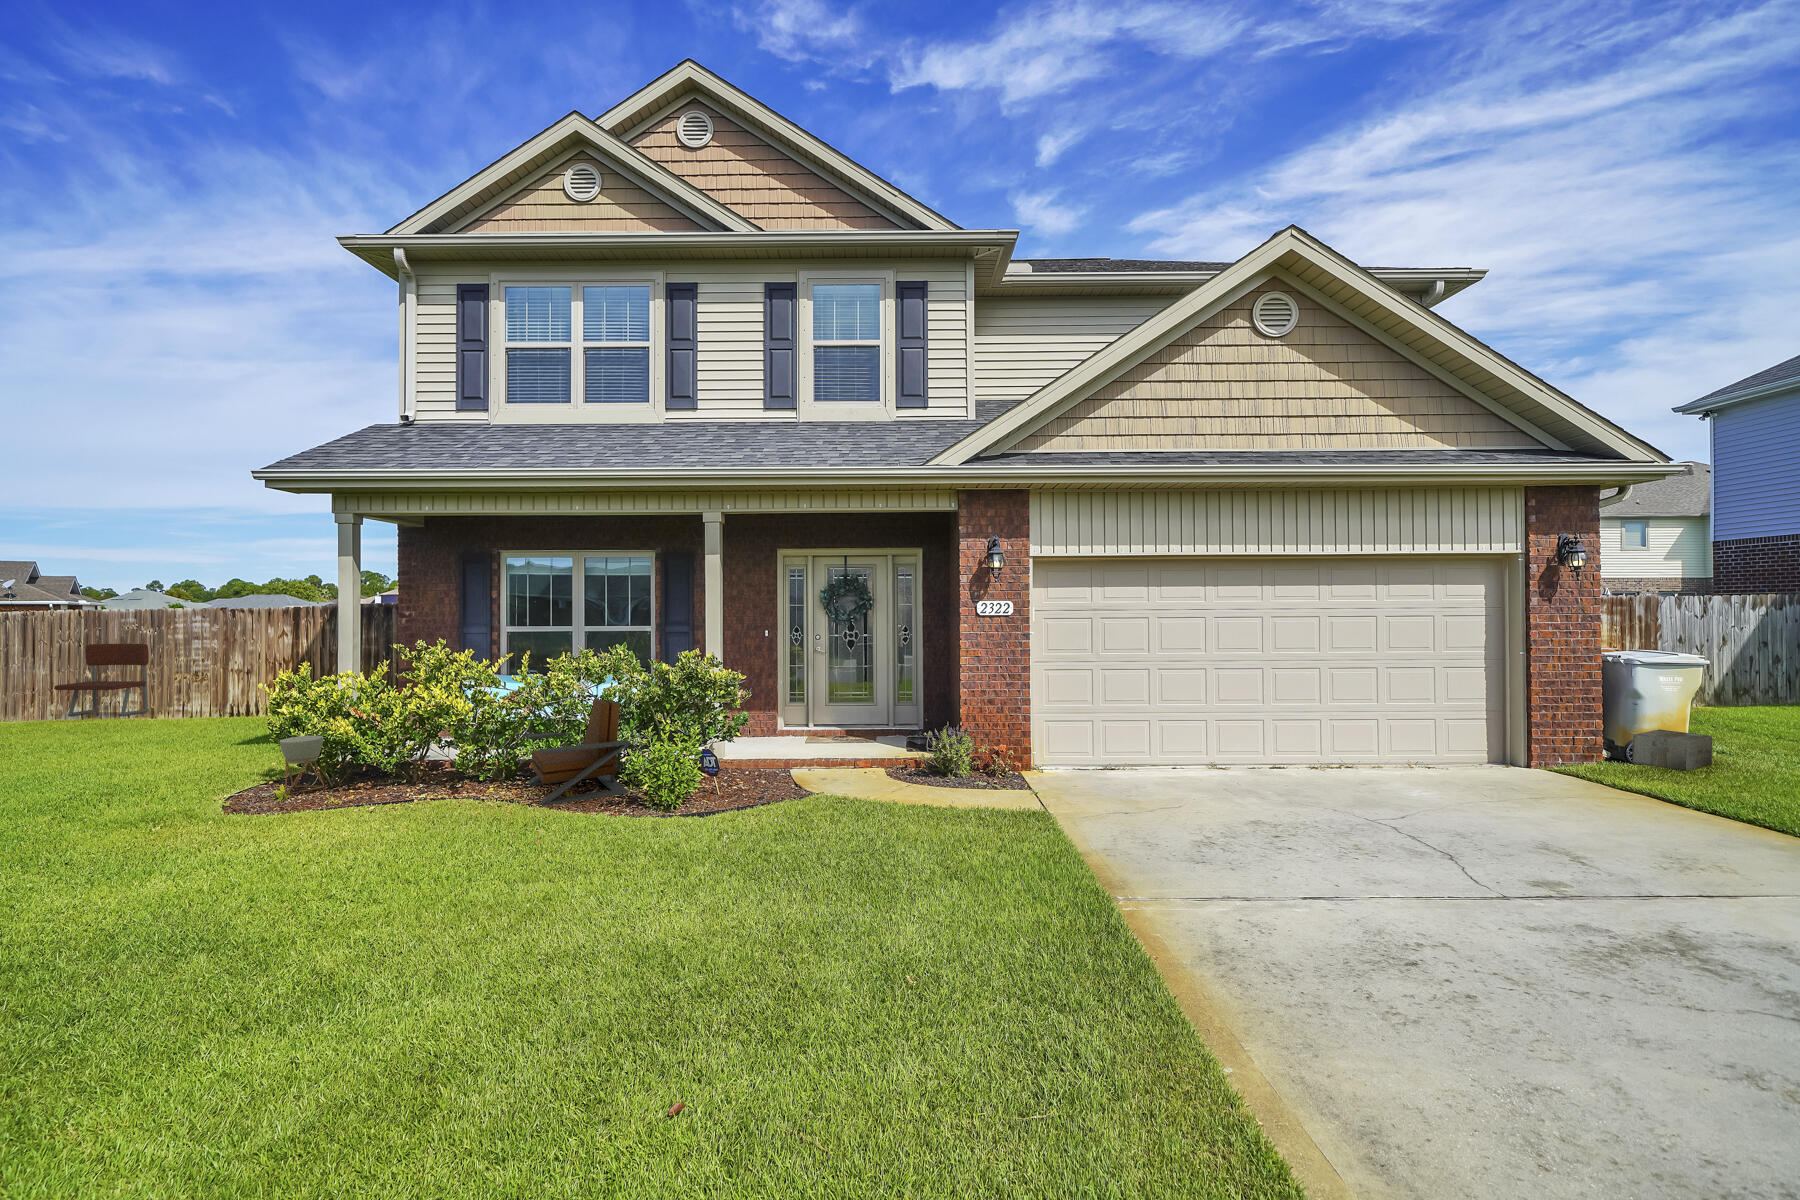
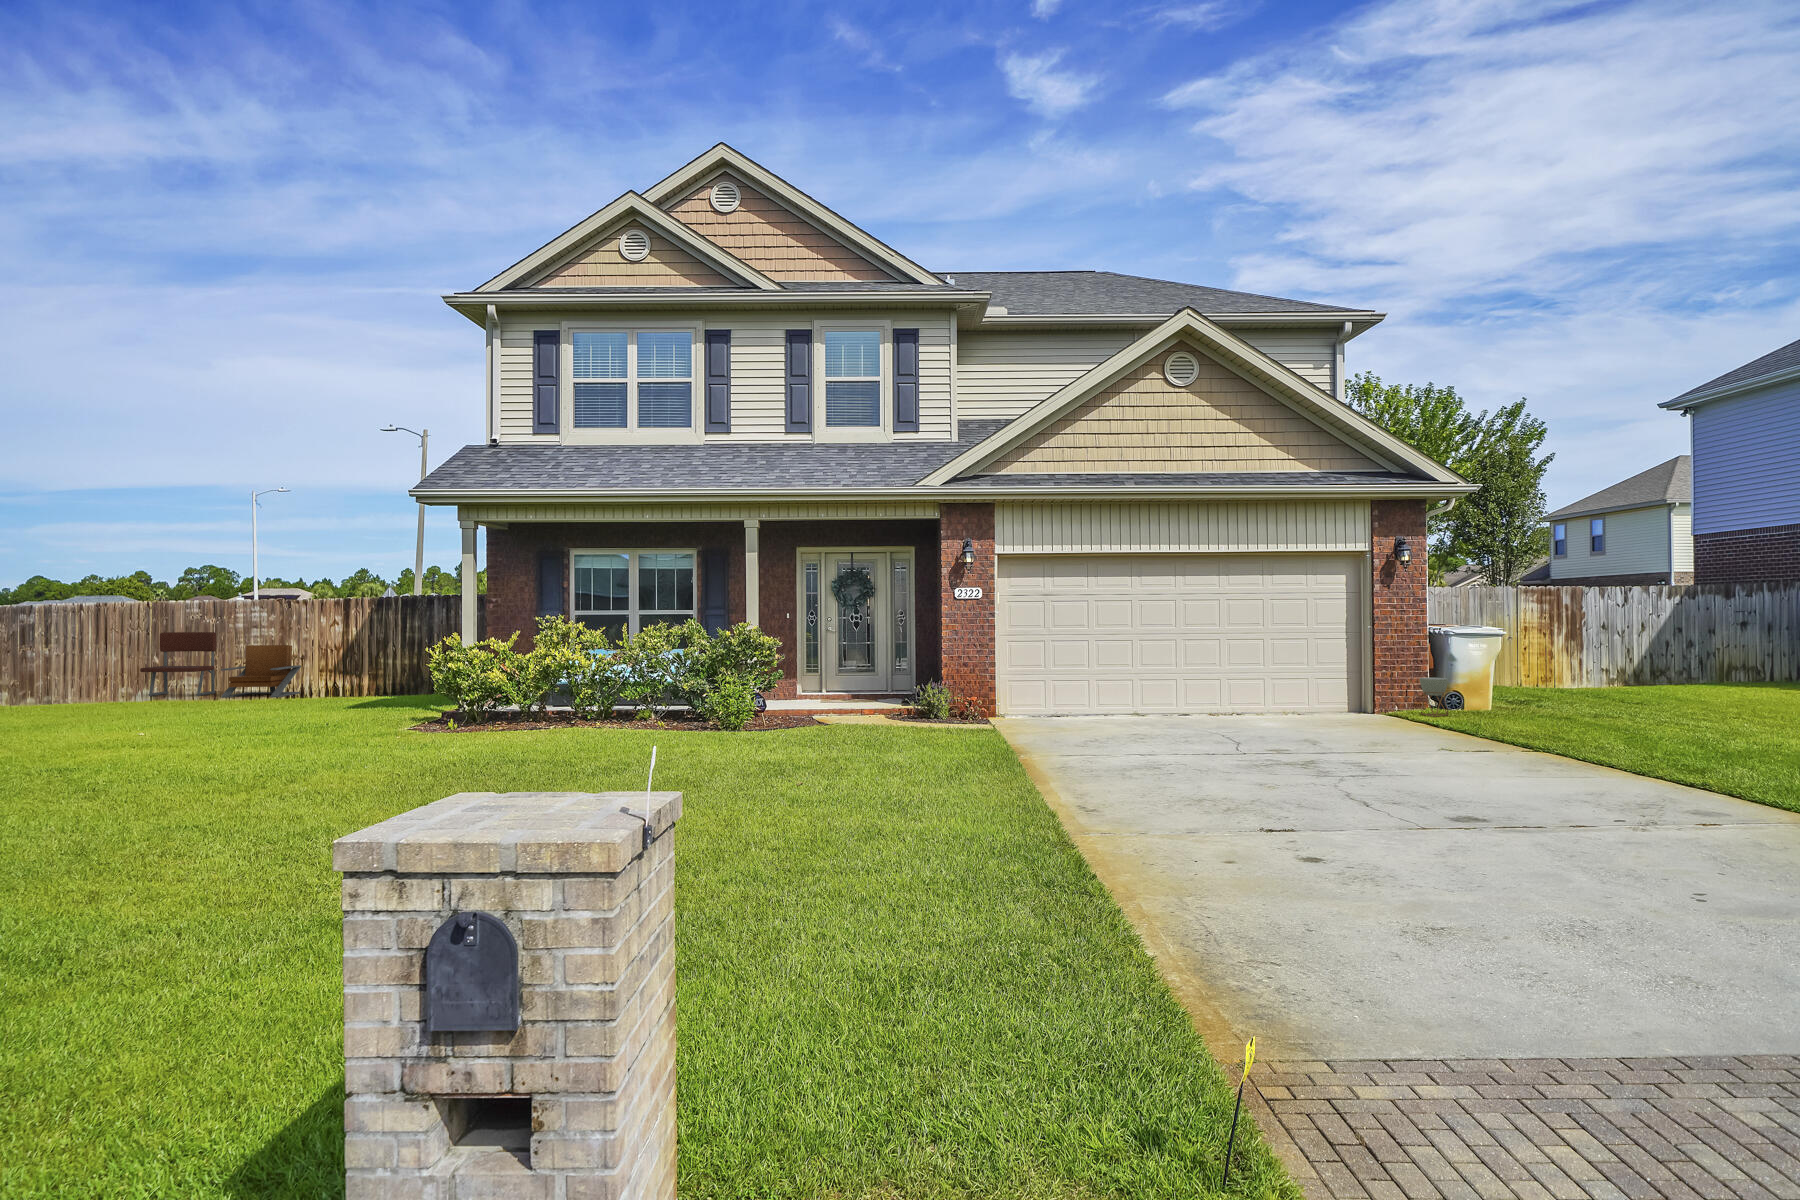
lounge chair: present [527,699,630,806] -> present [221,645,301,698]
cardboard box: present [1632,729,1712,771] -> none [1458,689,1515,715]
planter: present [280,736,324,795] -> present [1420,677,1448,717]

